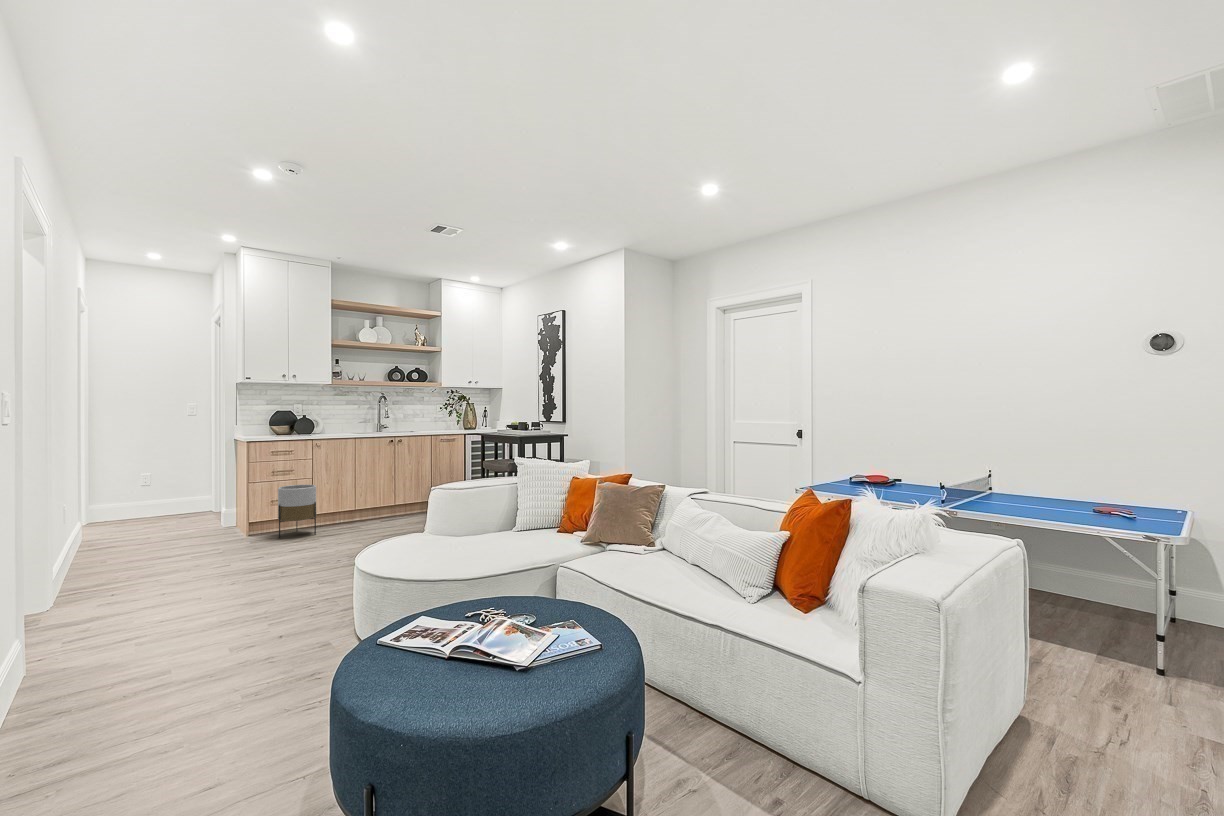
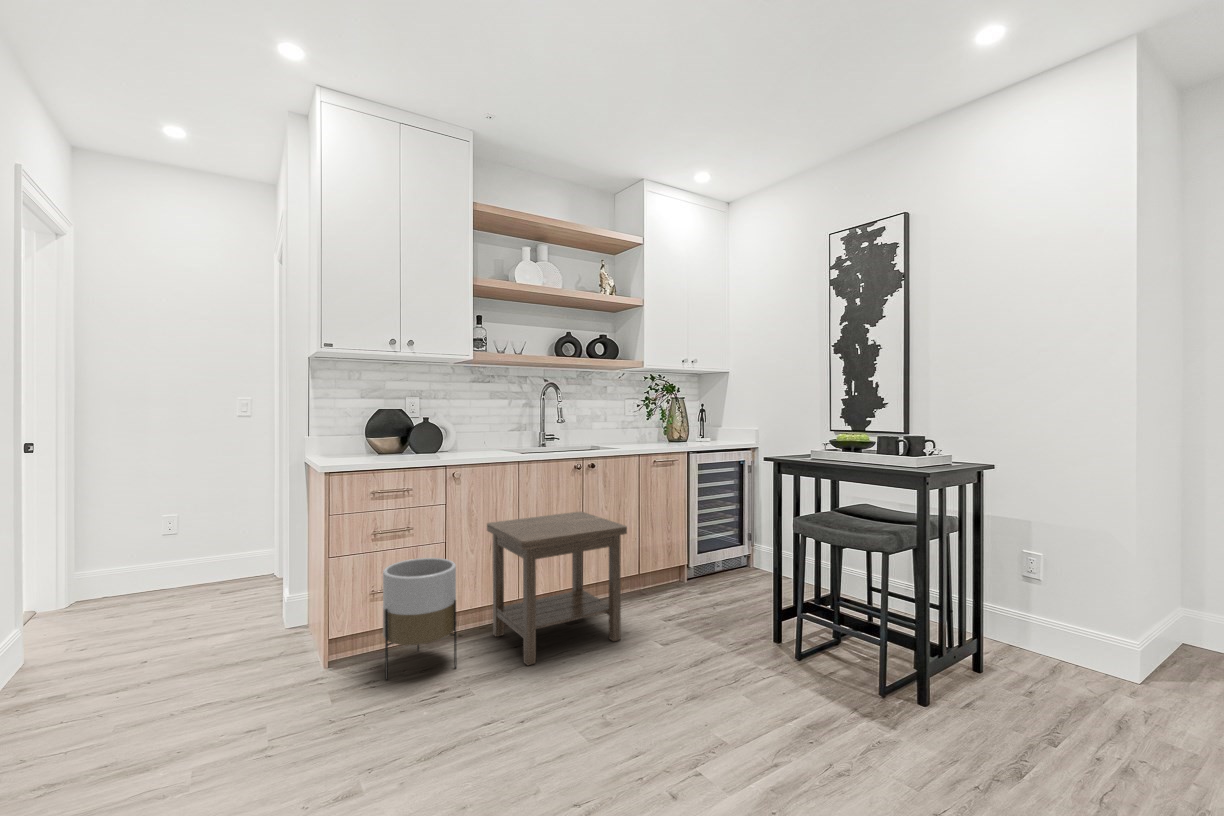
side table: none [335,465,409,533] -> present [487,512,627,665]

